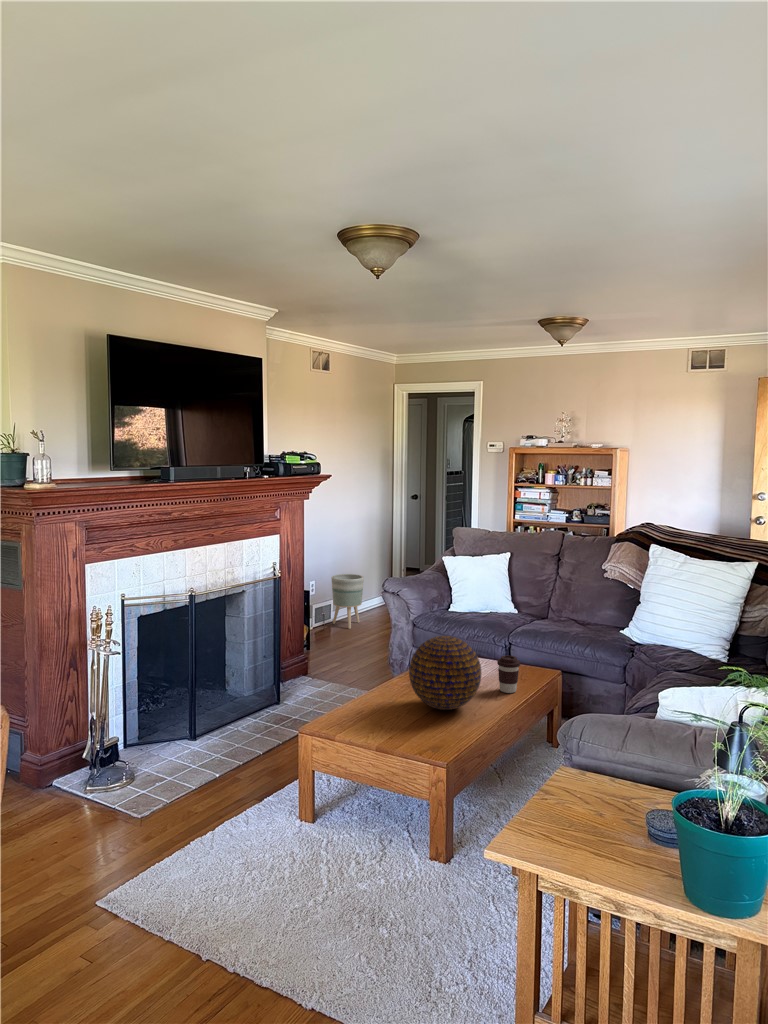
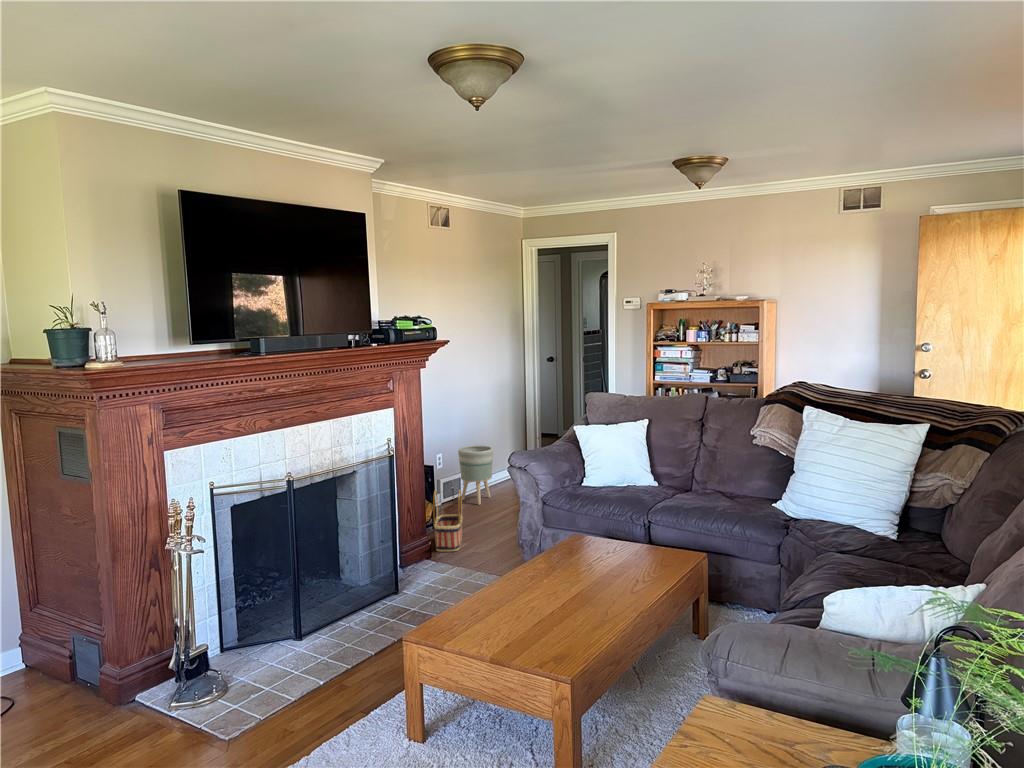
basket: none [311,612,337,669] -> present [433,490,463,552]
decorative orb: present [409,636,481,710] -> none [530,522,612,607]
coffee cup: present [497,656,520,693] -> none [632,540,658,583]

